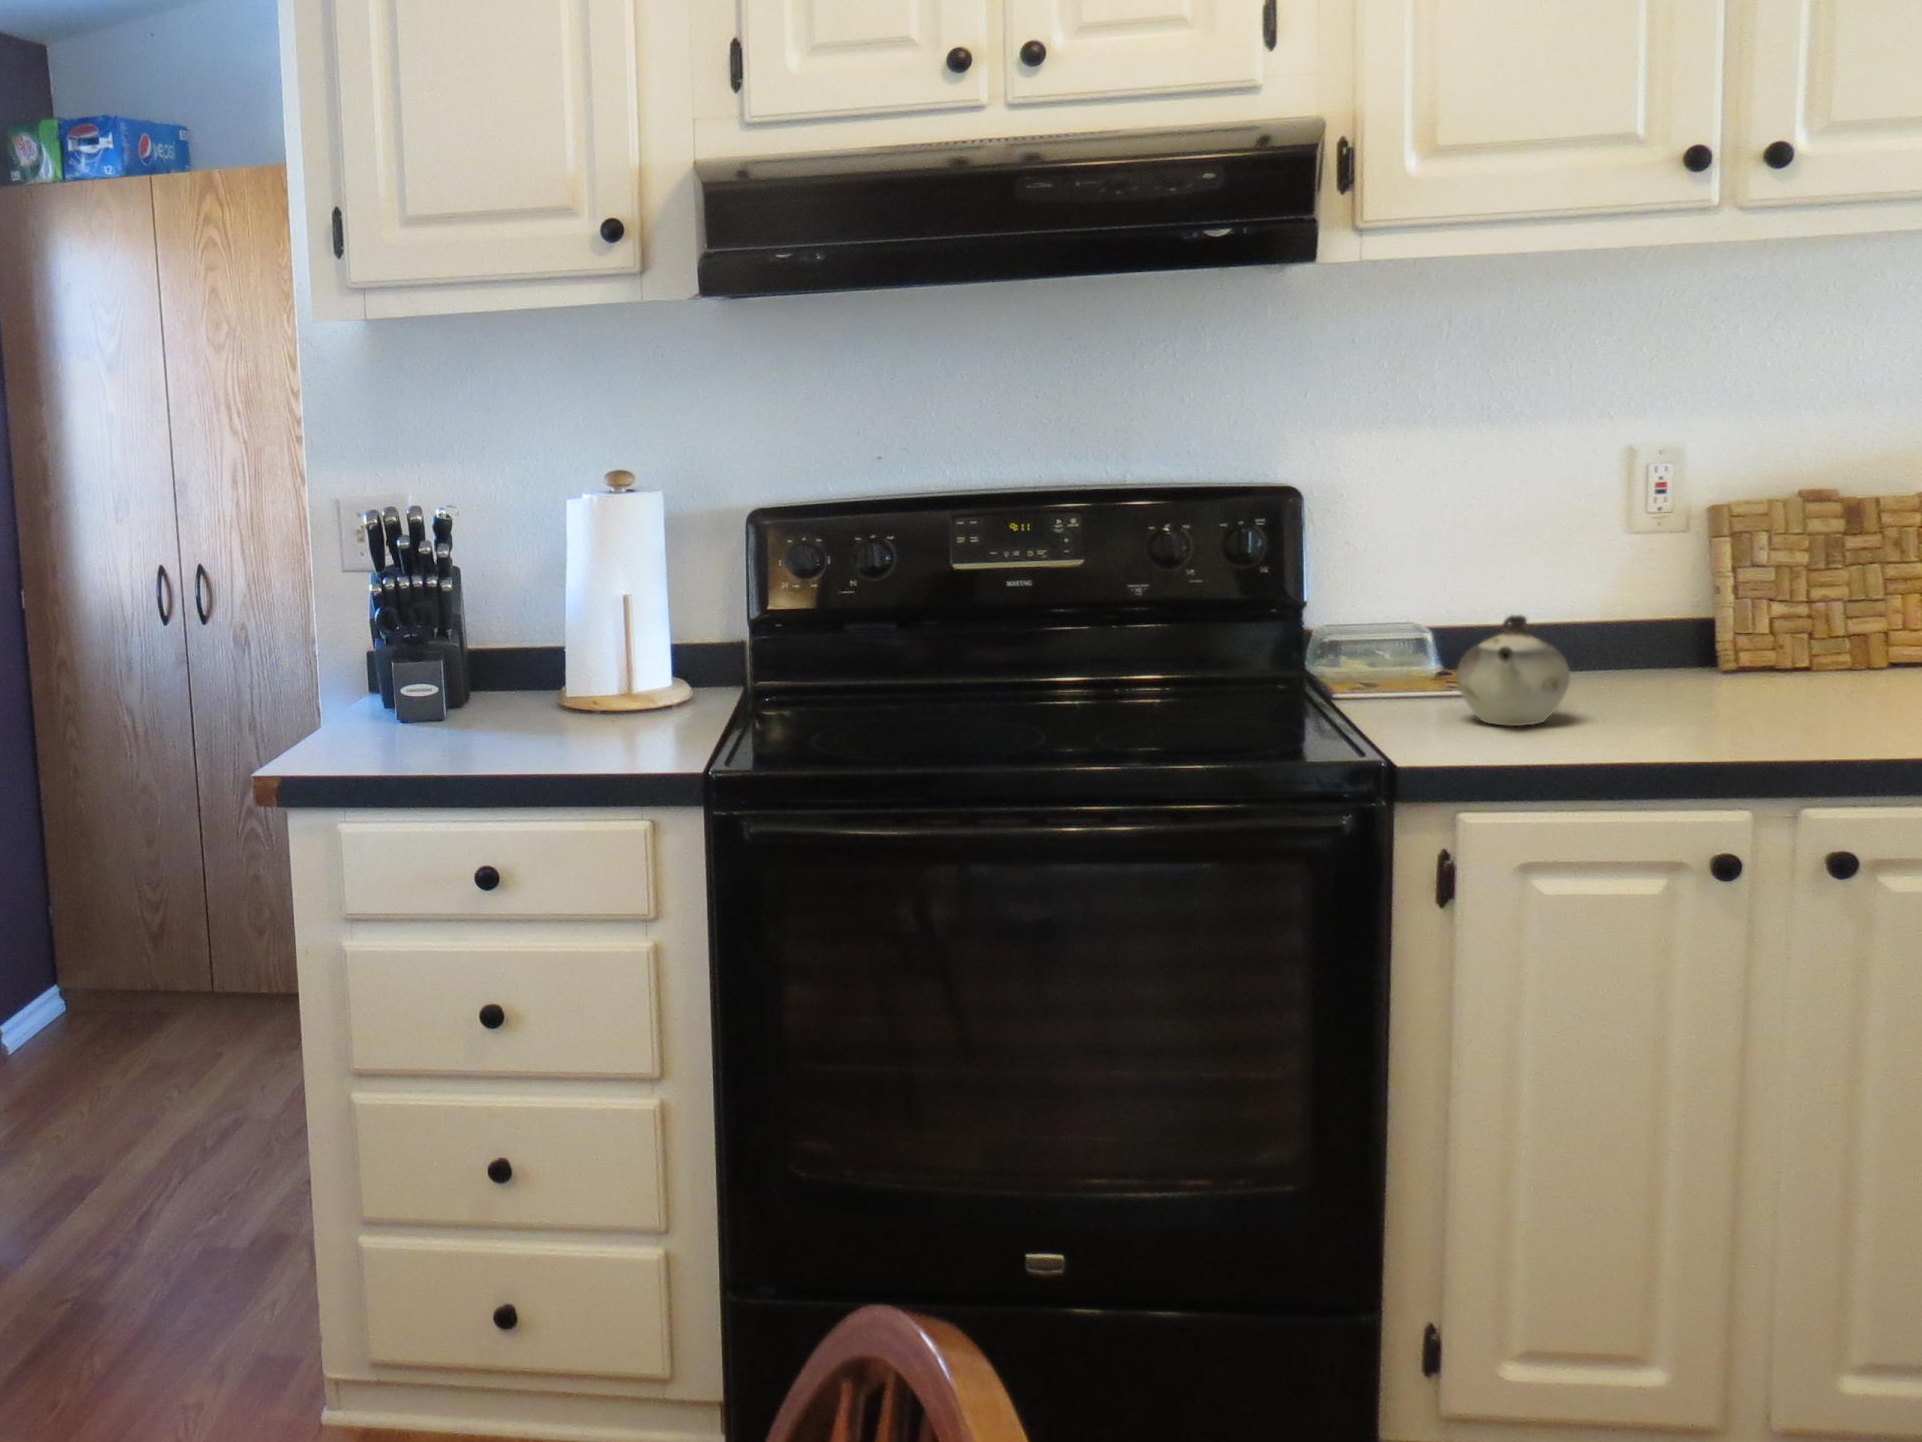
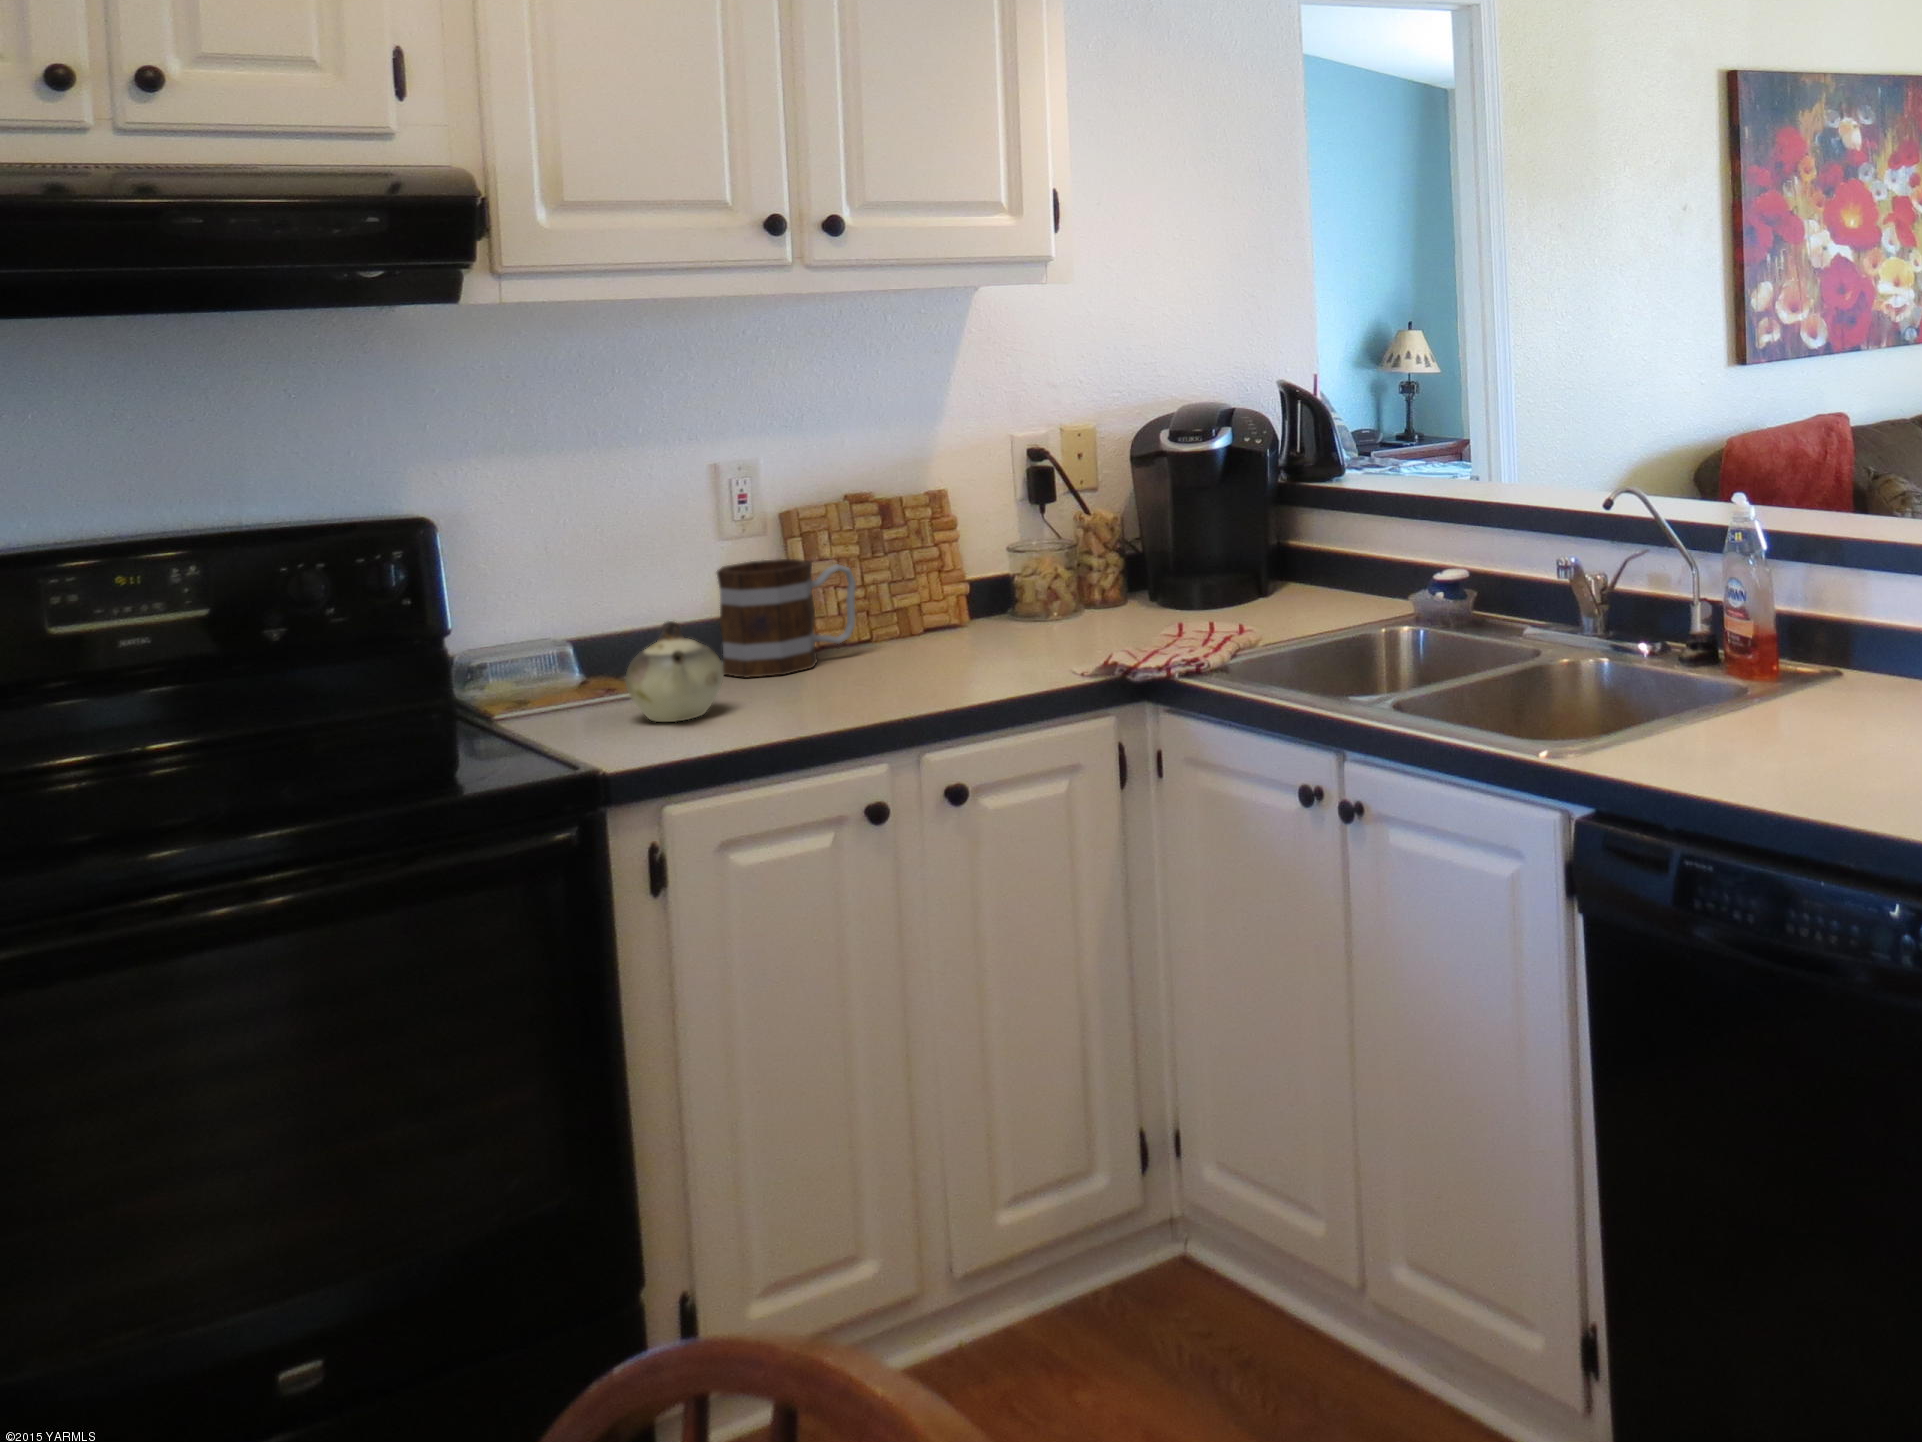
mug: none [1599,559,1785,695] -> present [717,559,856,678]

